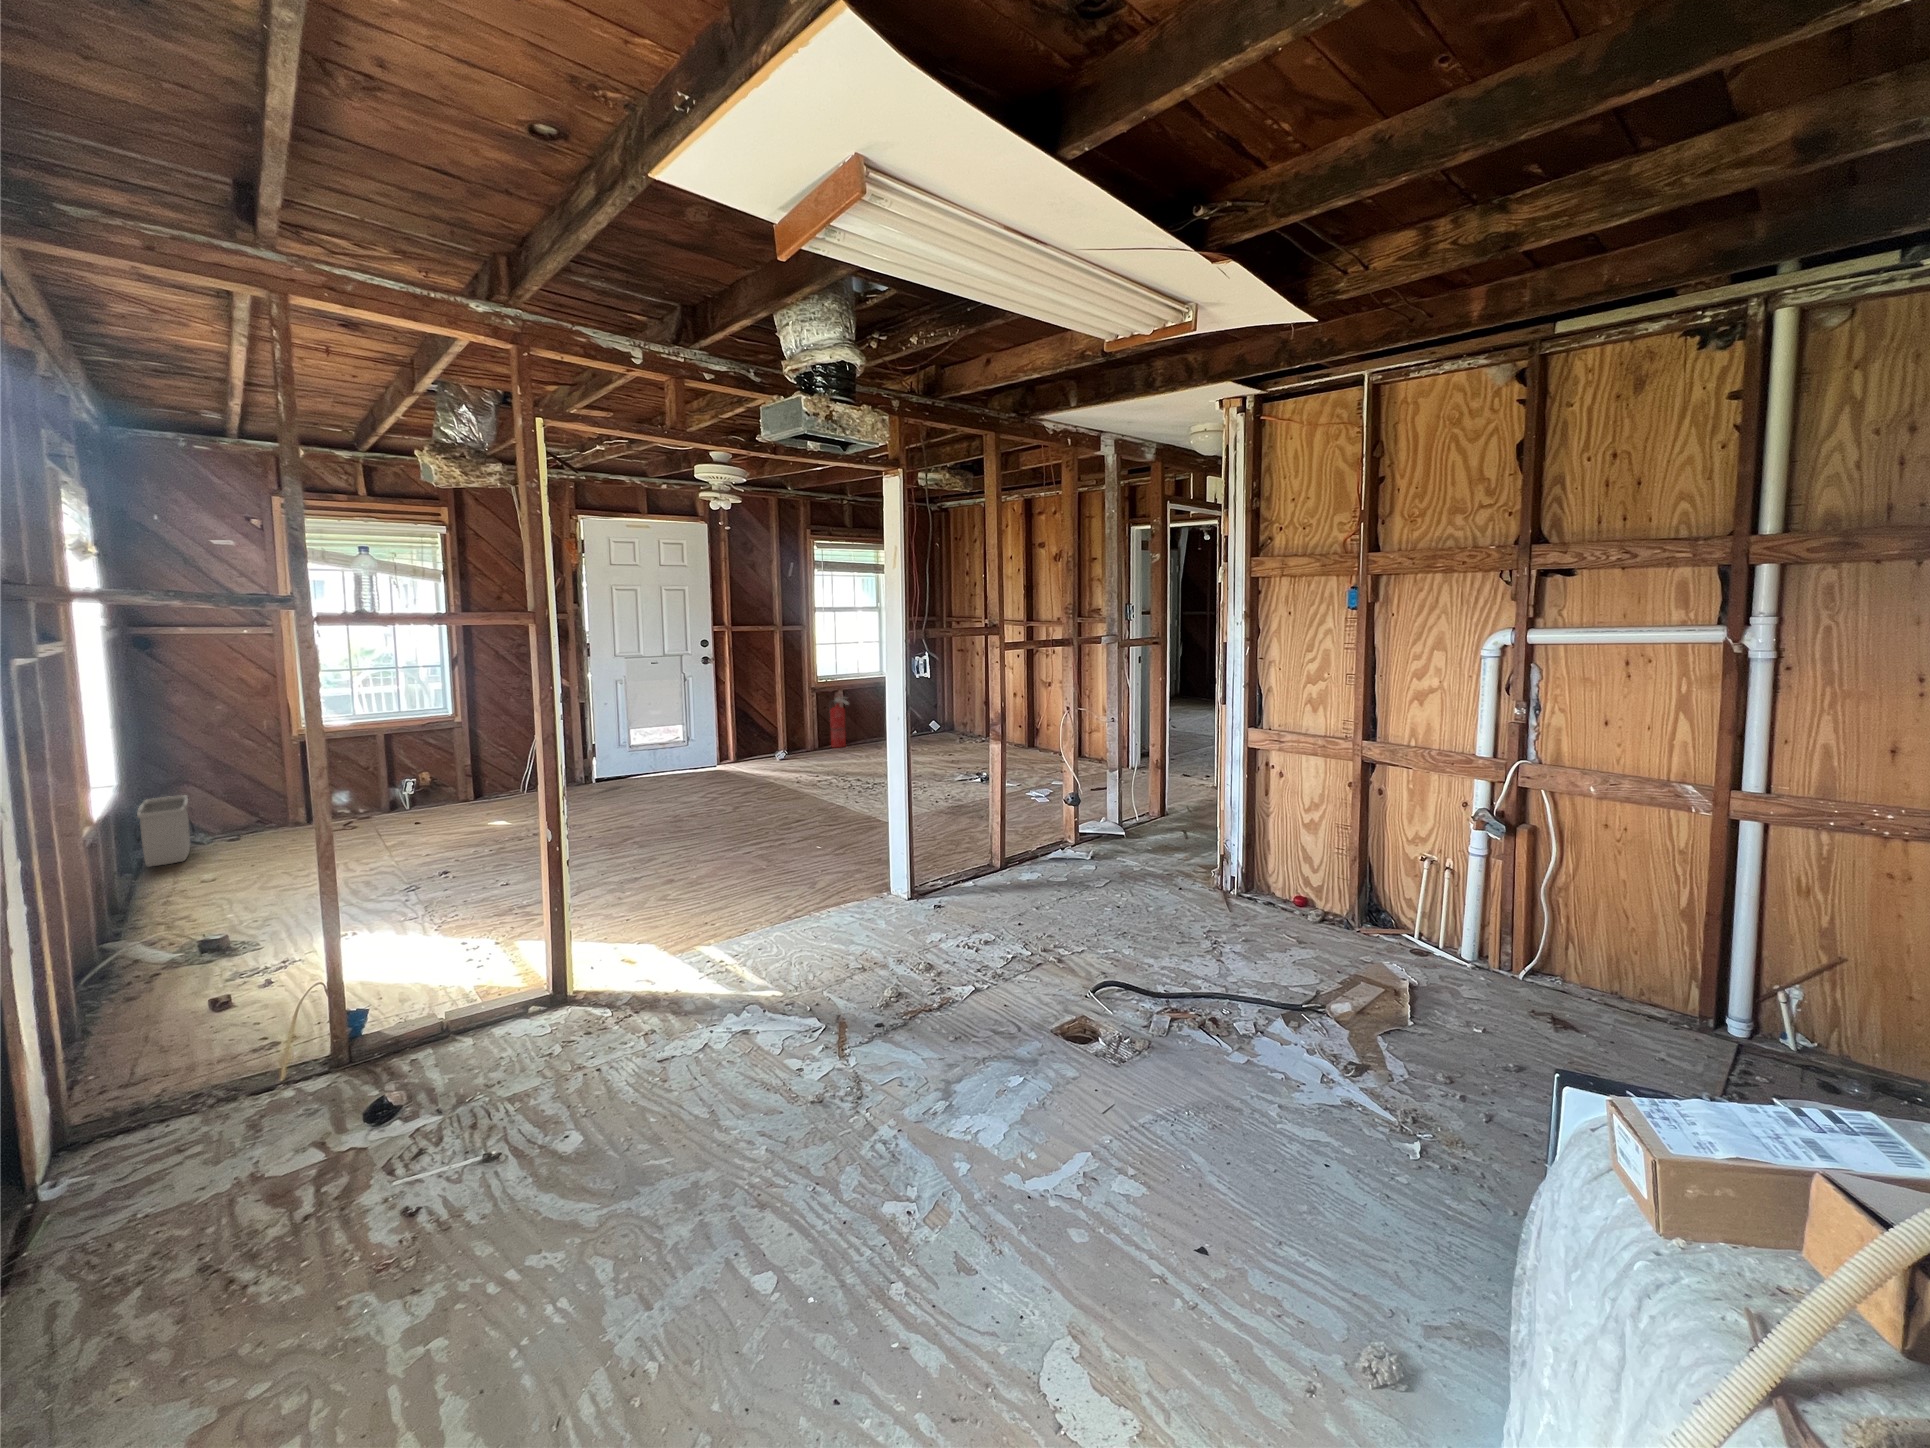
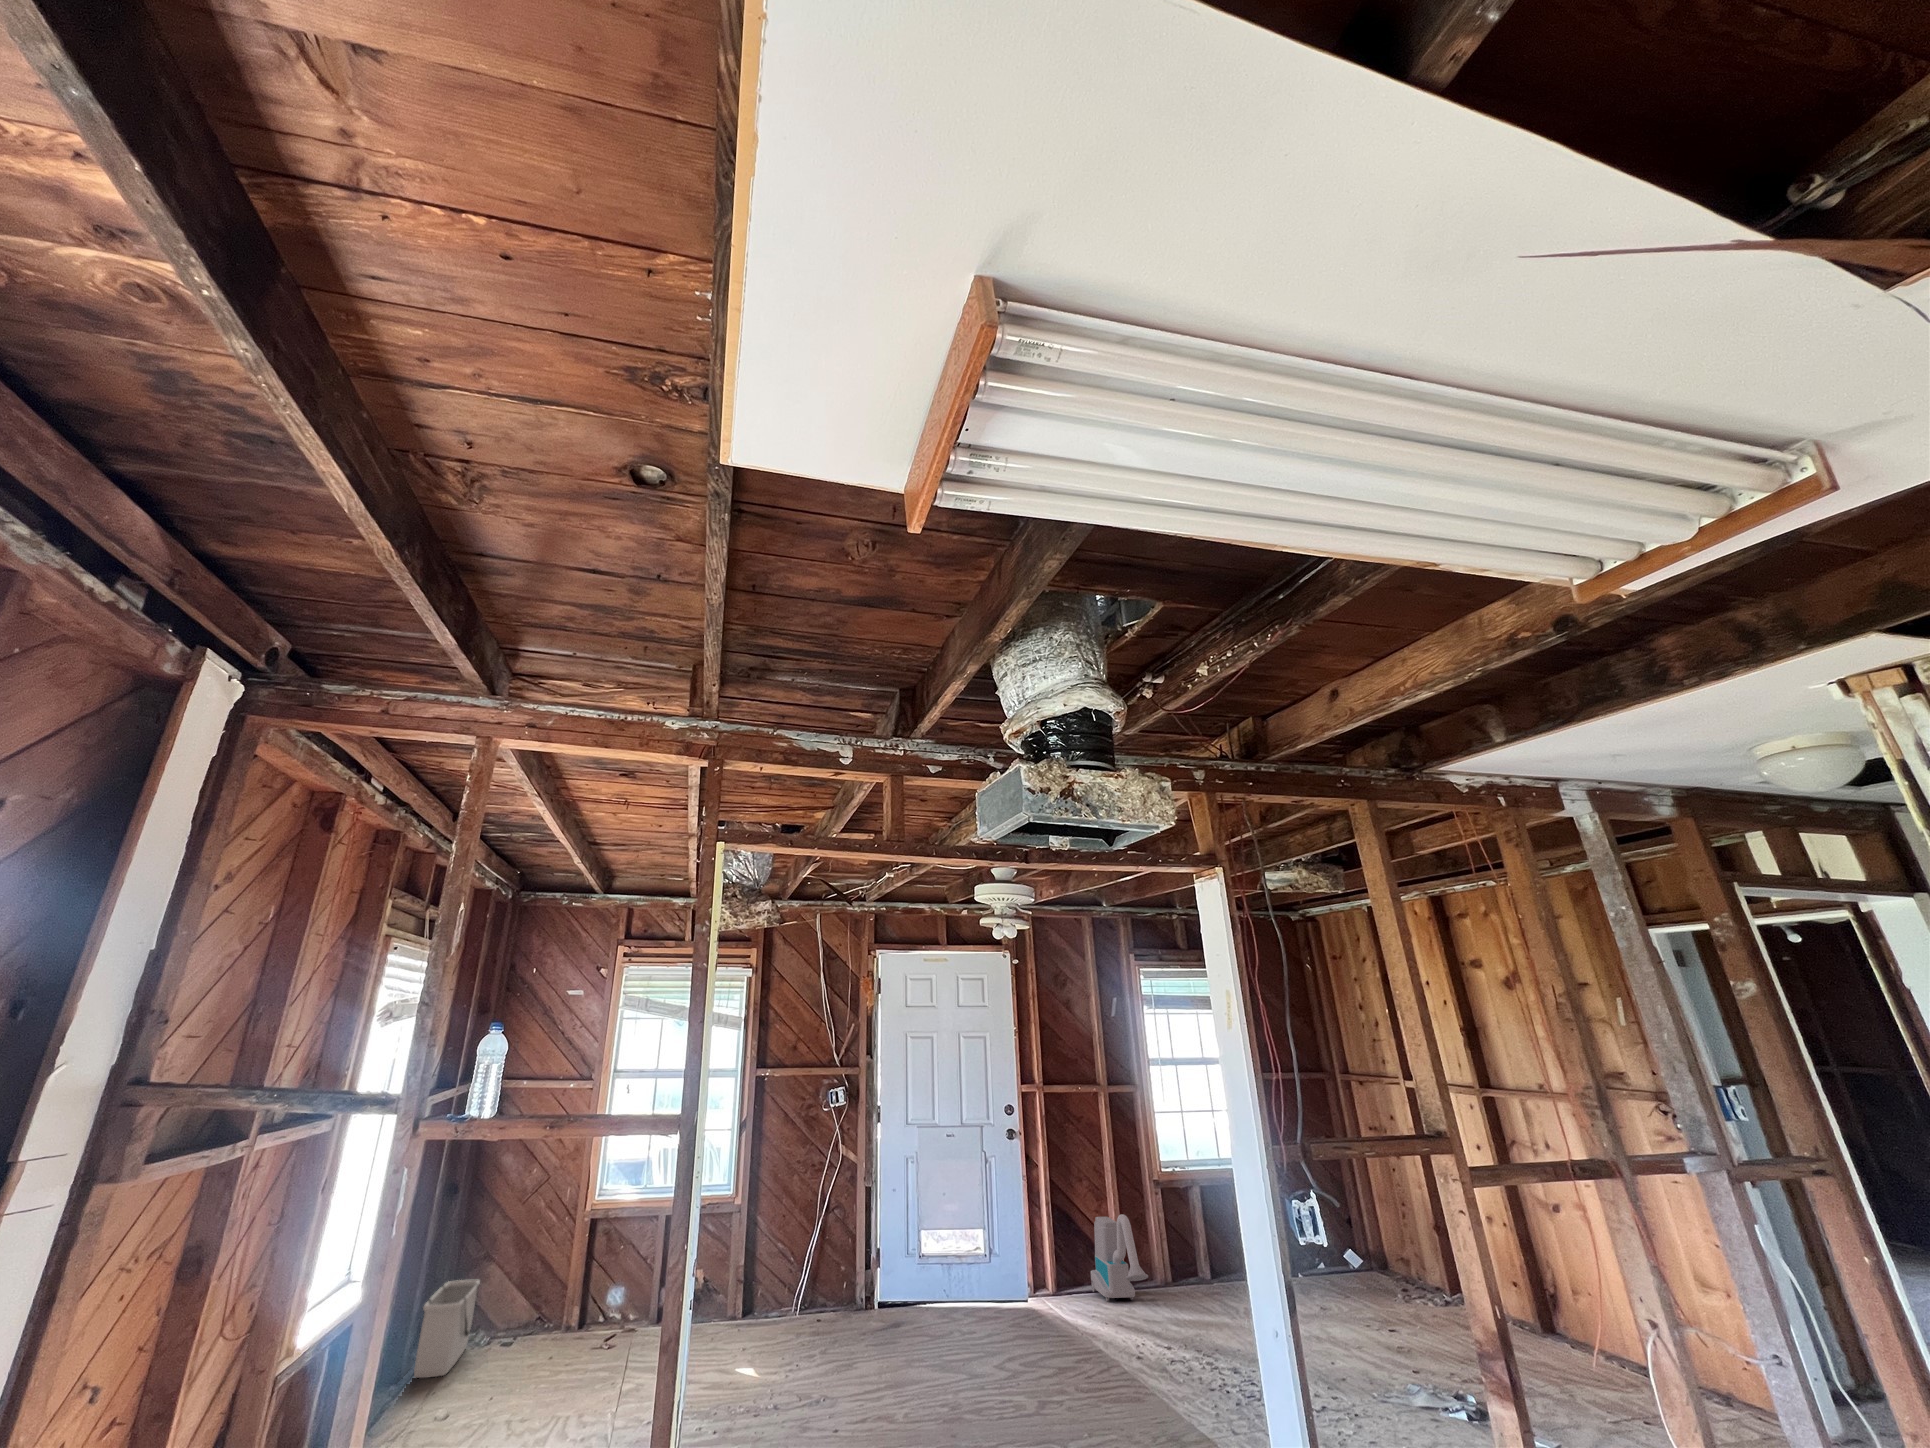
fire extinguisher: present [829,698,849,748] -> none [1178,1201,1210,1290]
vacuum cleaner: none [766,706,809,759] -> present [1091,1214,1148,1301]

